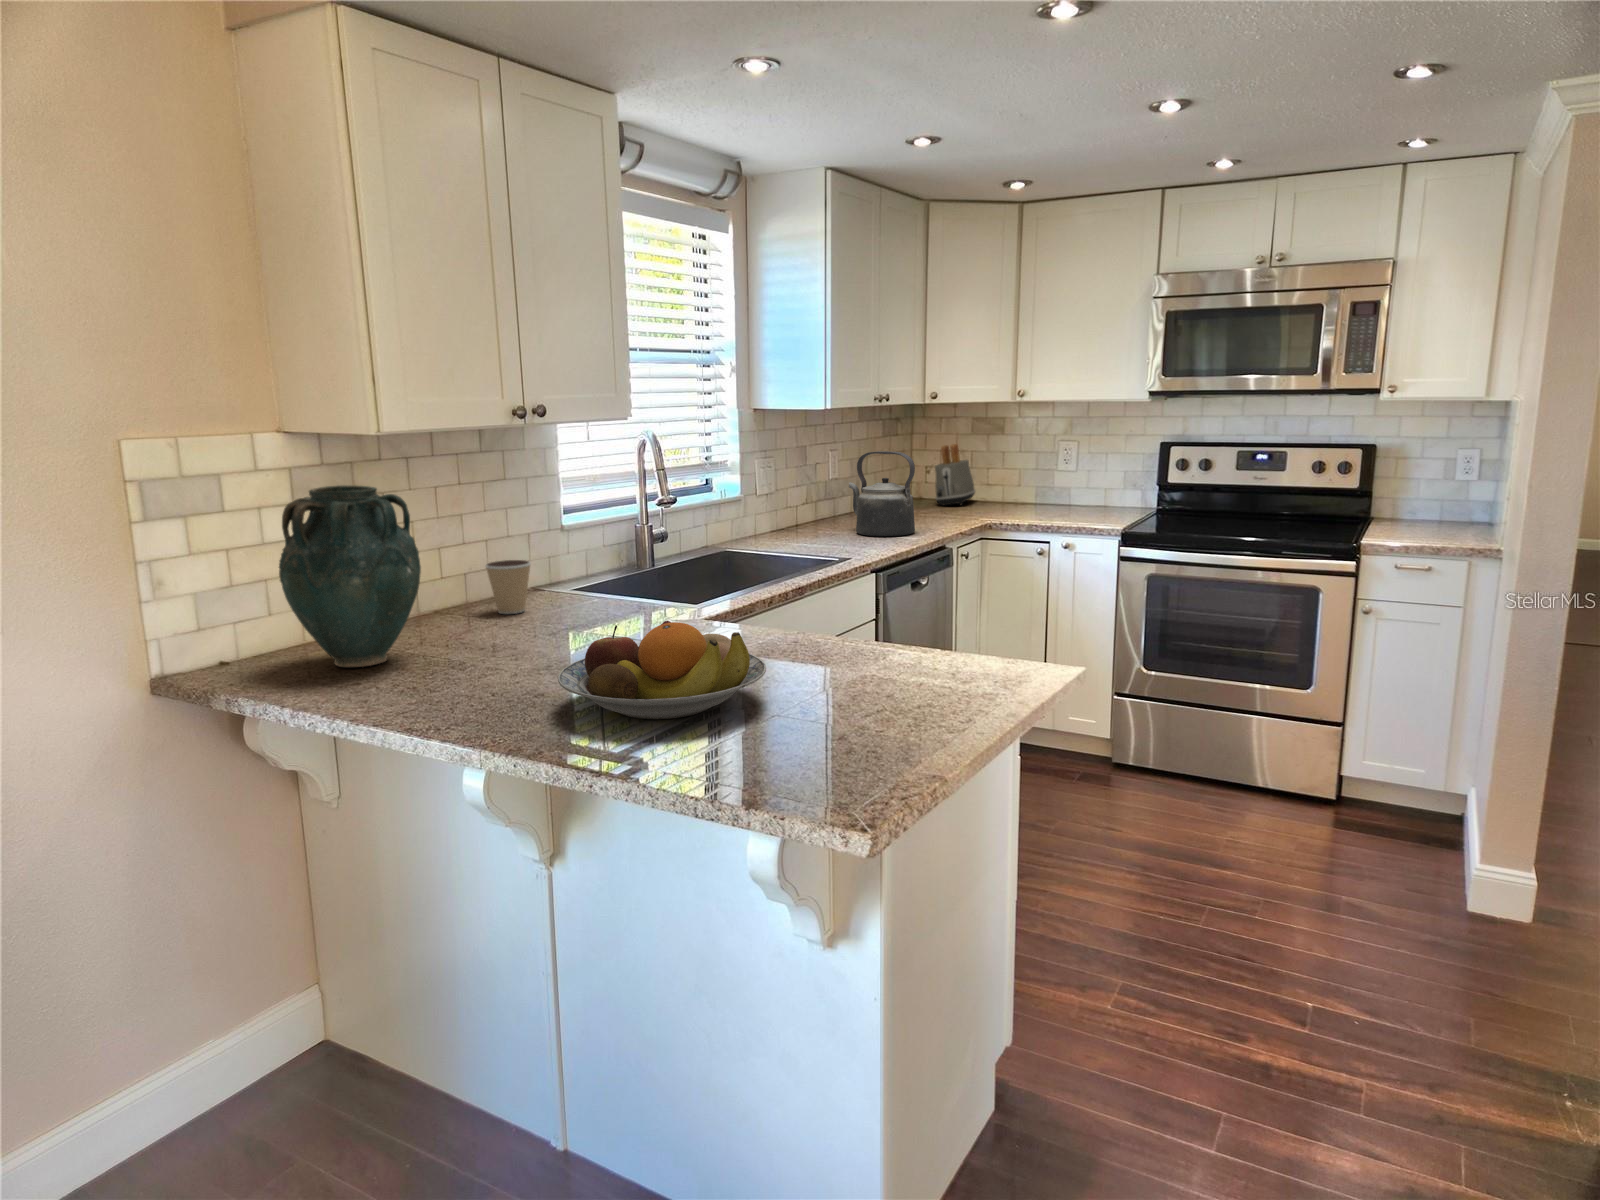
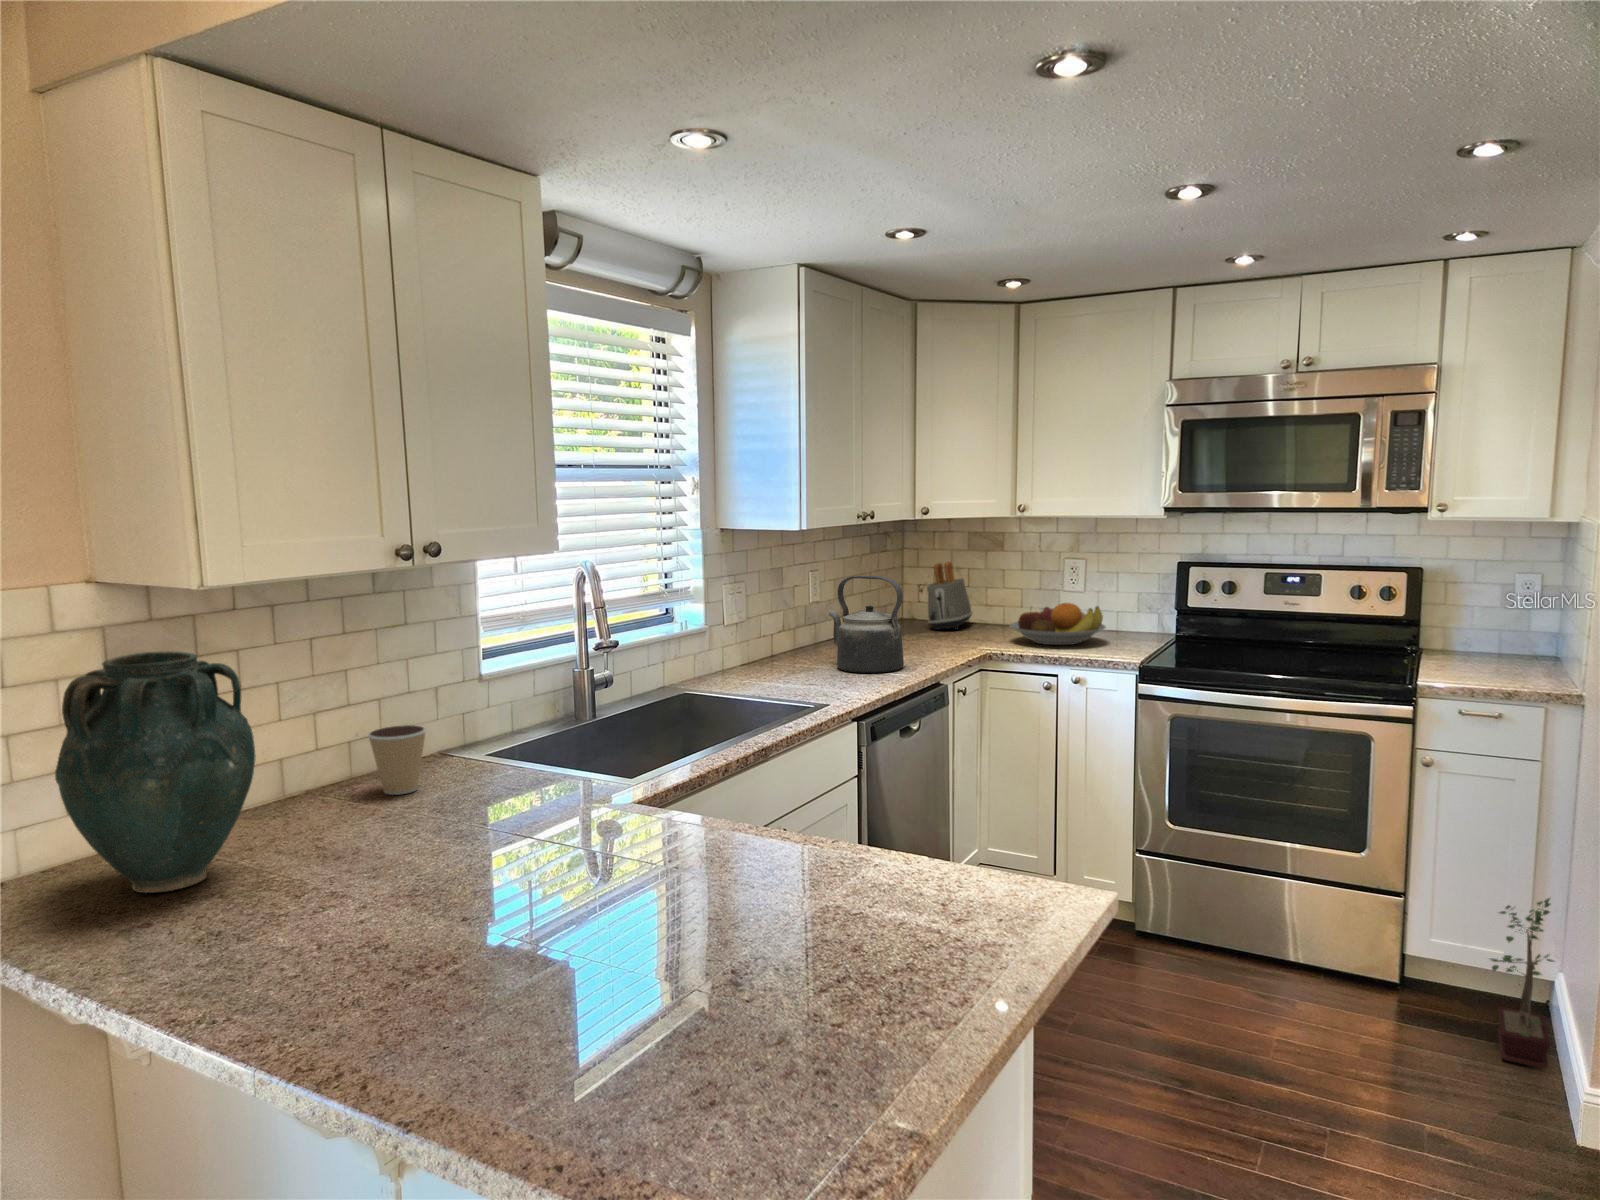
fruit bowl: present [558,621,766,719] -> present [1009,603,1106,645]
potted plant: none [1400,717,1459,858] -> present [1491,898,1554,1068]

